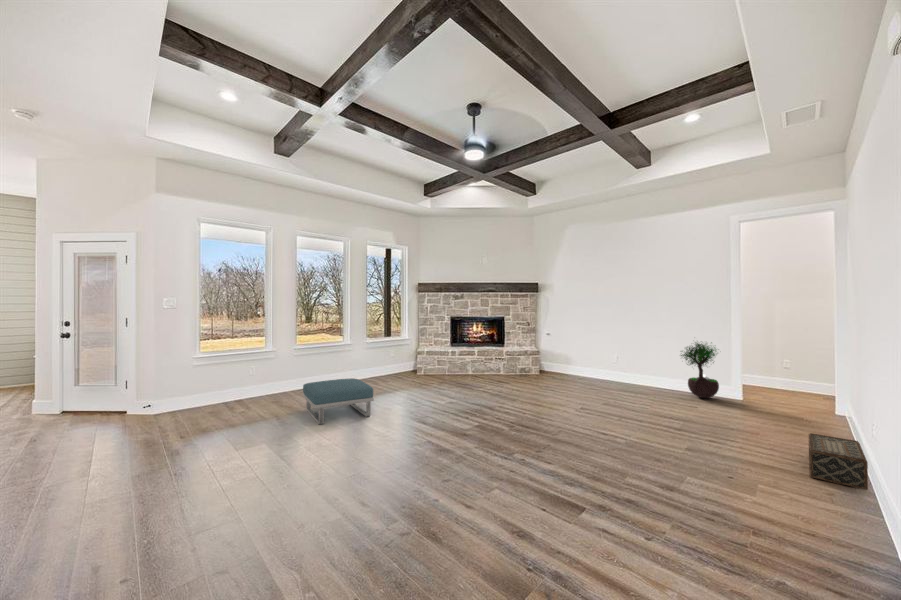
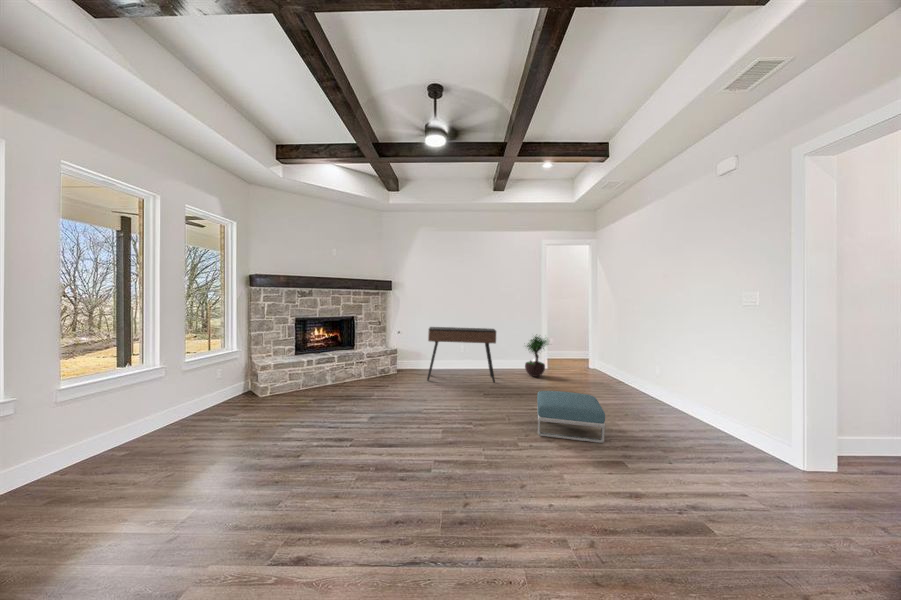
console table: none [556,328,638,394] -> present [427,327,496,382]
footstool: present [303,378,374,424] -> present [537,391,605,443]
woven basket: present [809,433,868,490] -> none [647,394,695,423]

